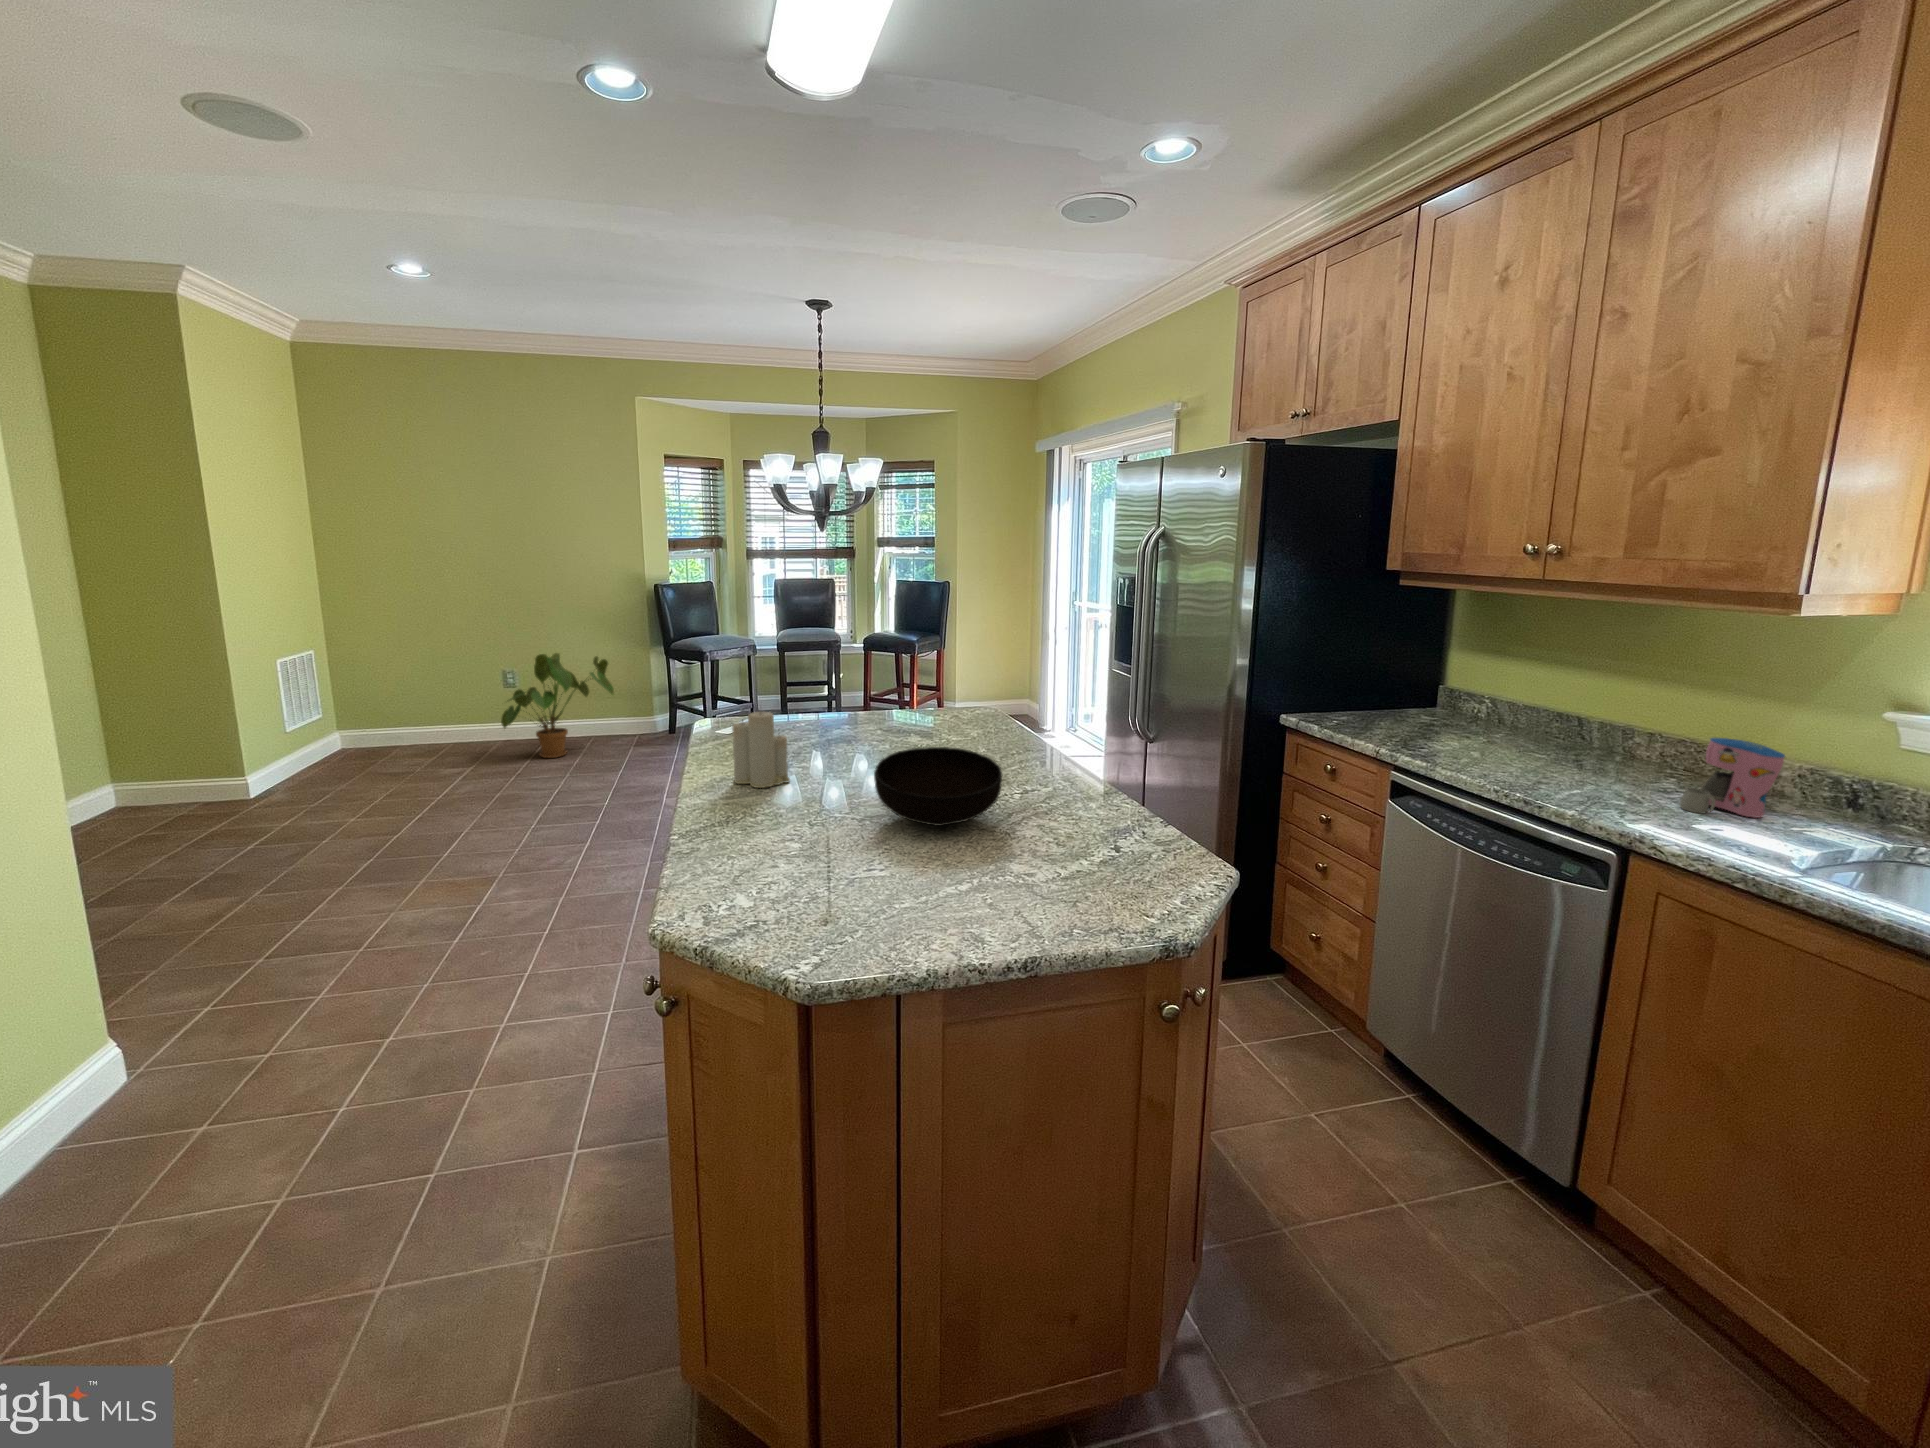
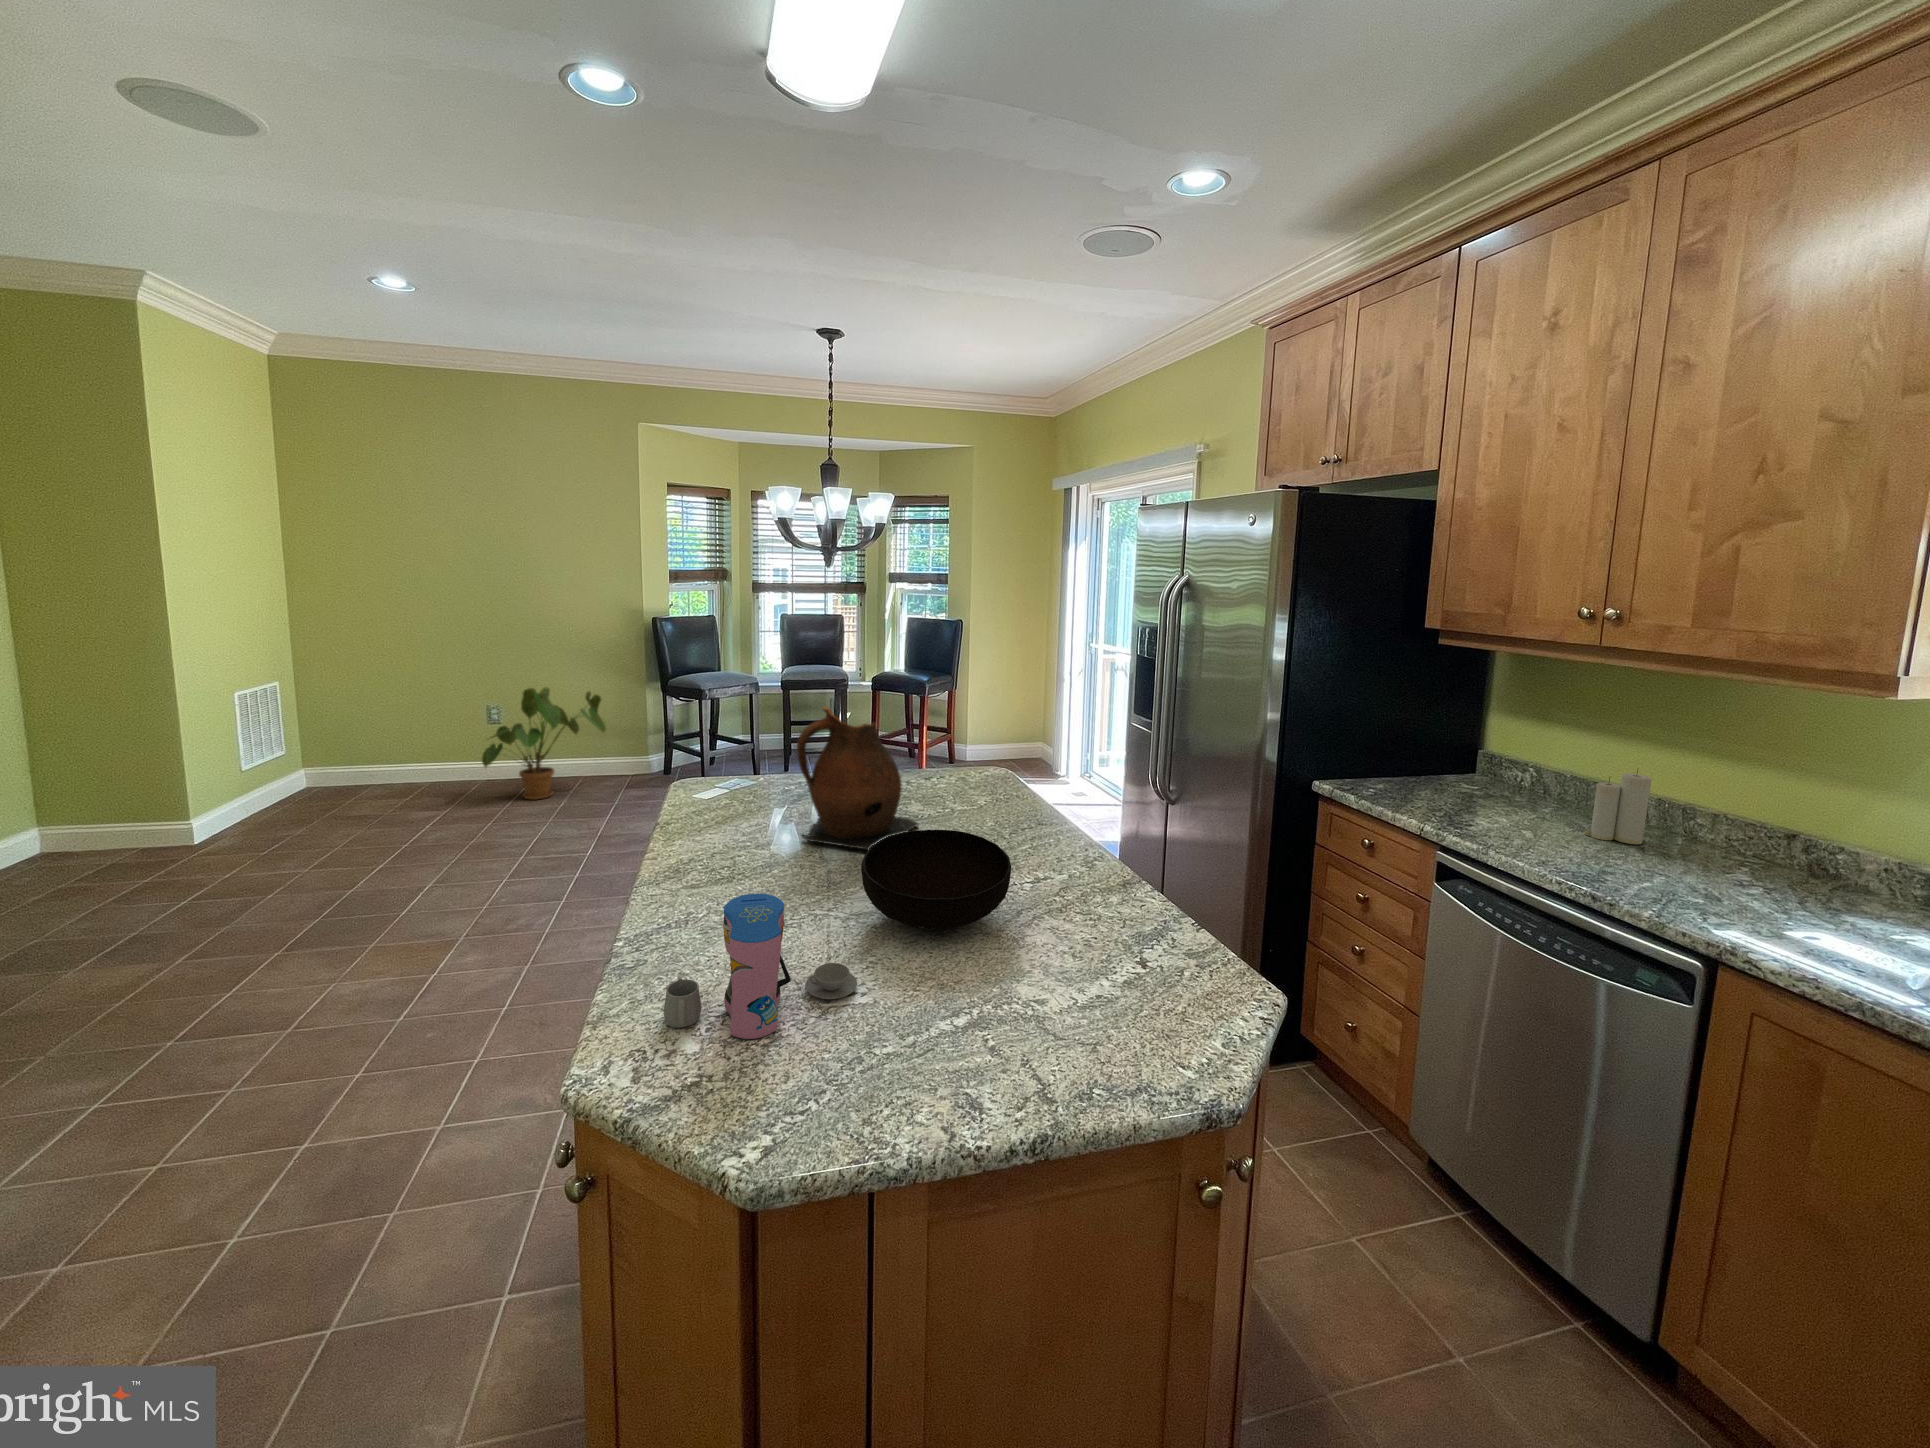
ceramic pitcher: none [810,646,919,773] -> present [797,706,918,850]
candle: present [732,712,790,788] -> present [1584,769,1652,844]
coffee maker: present [1680,738,1785,818] -> present [664,894,857,1039]

